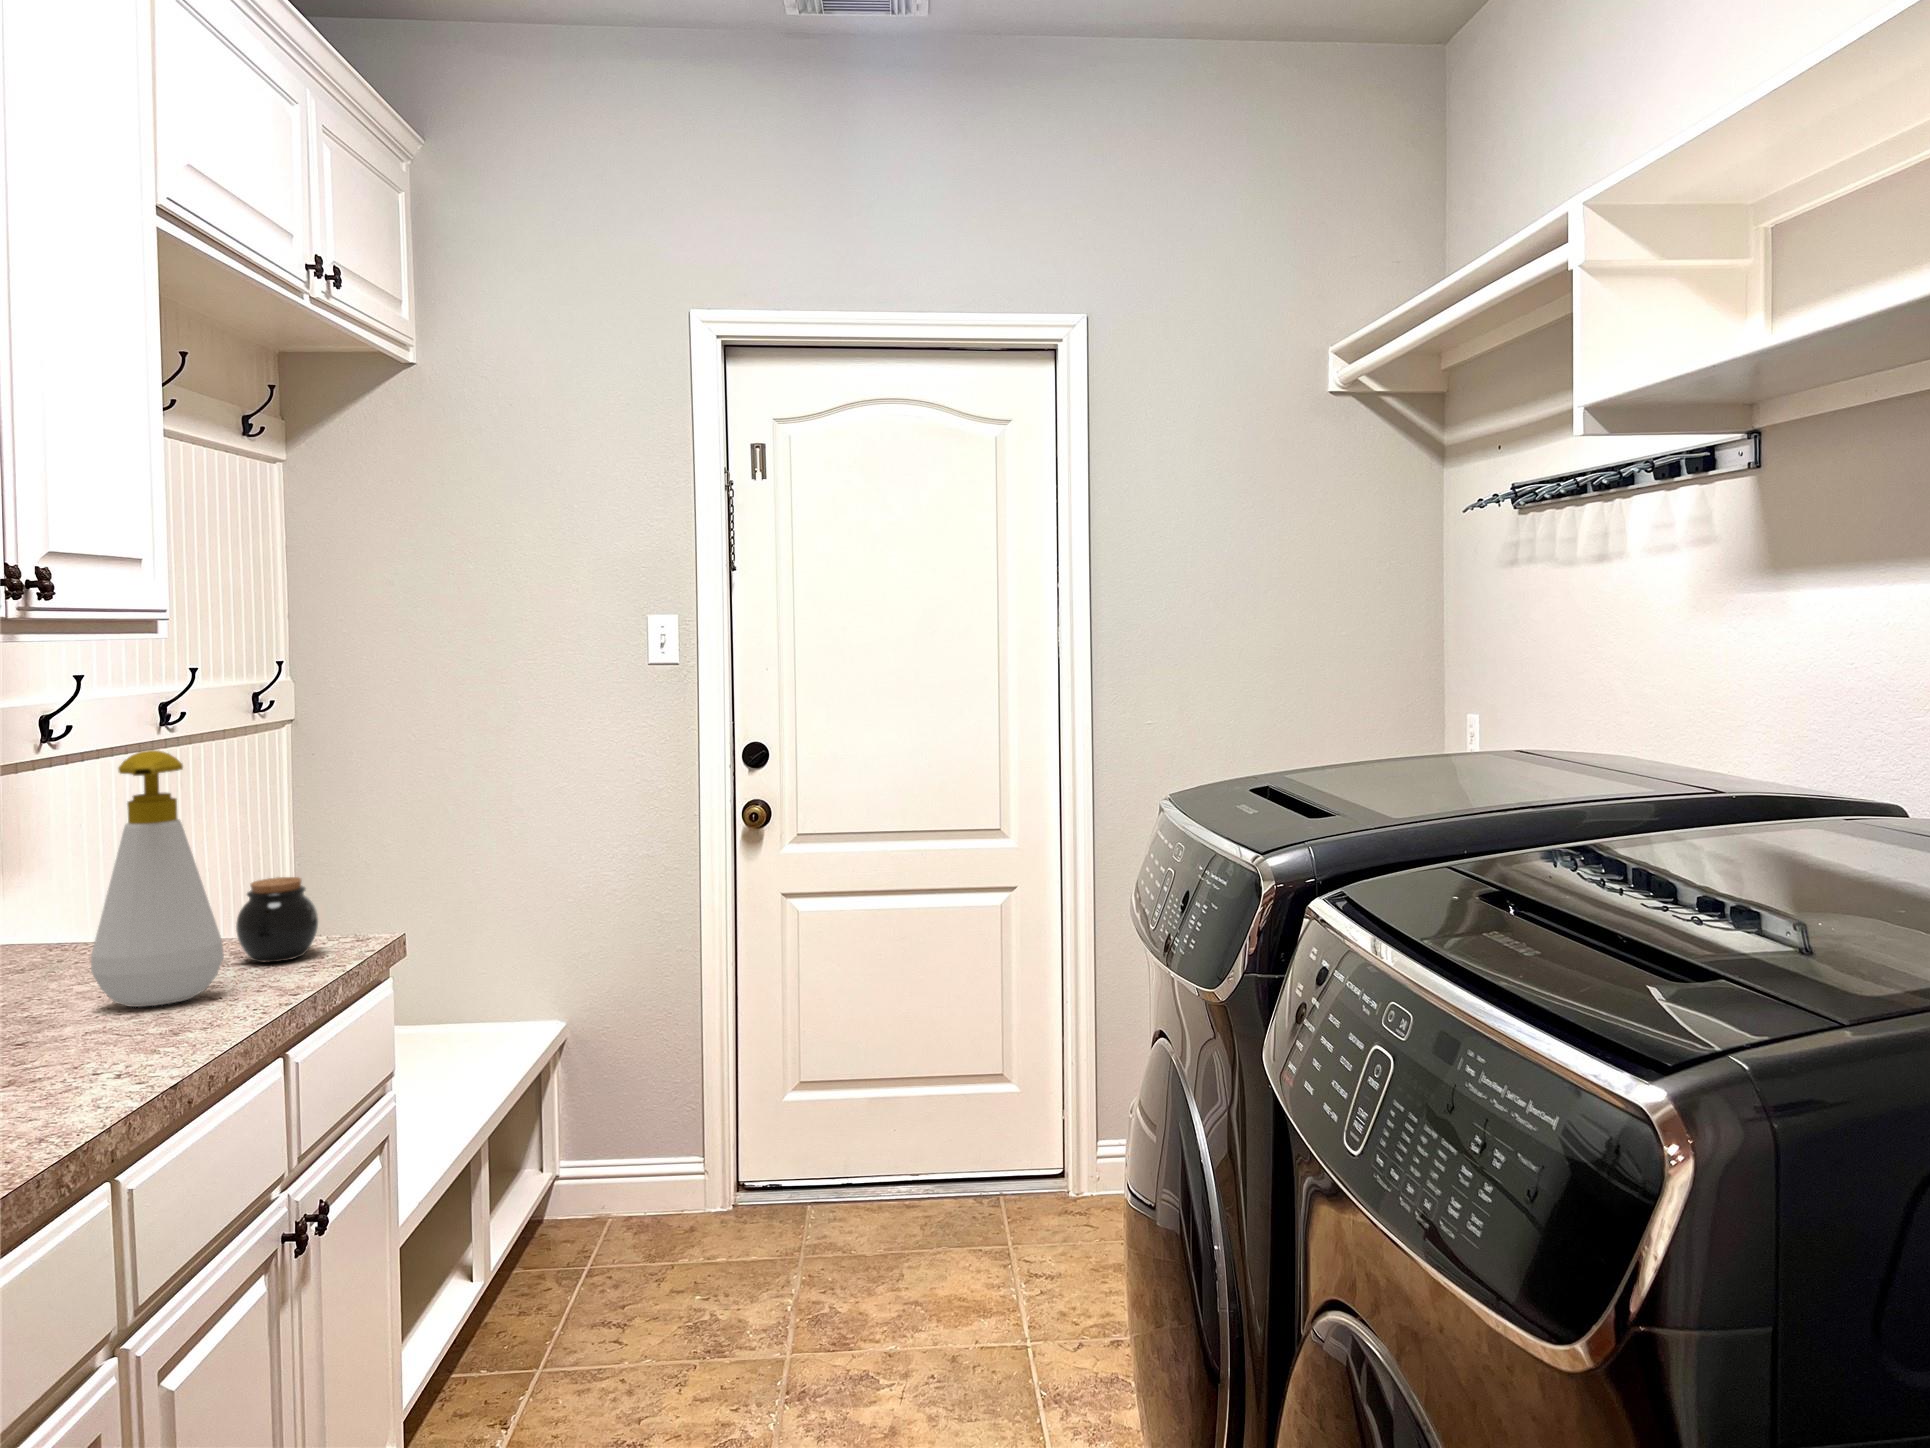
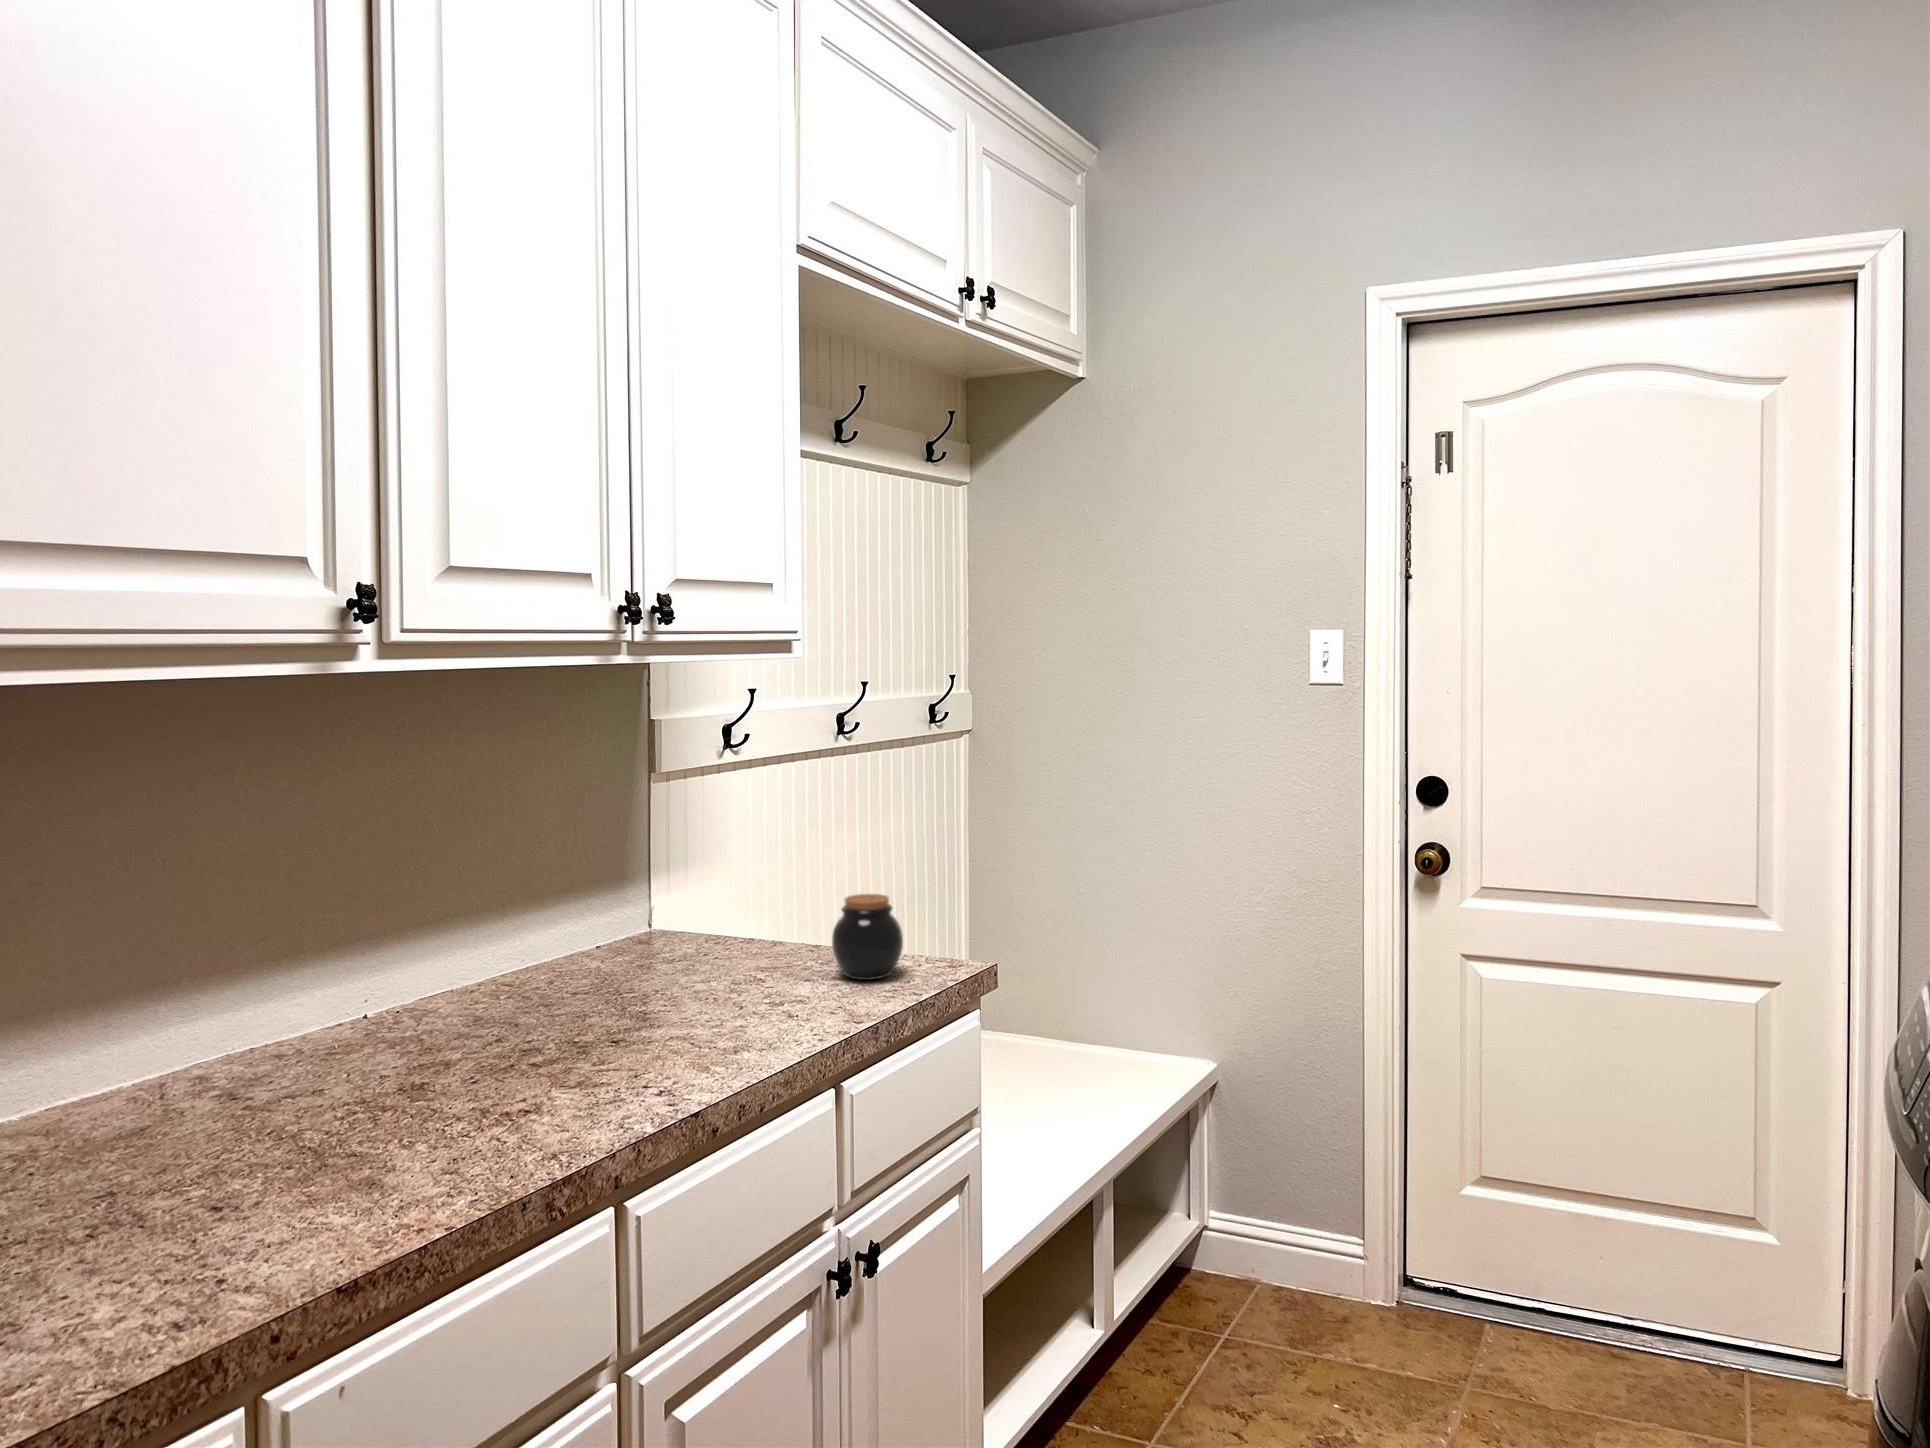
soap bottle: present [91,750,224,1007] -> none [695,765,799,1012]

